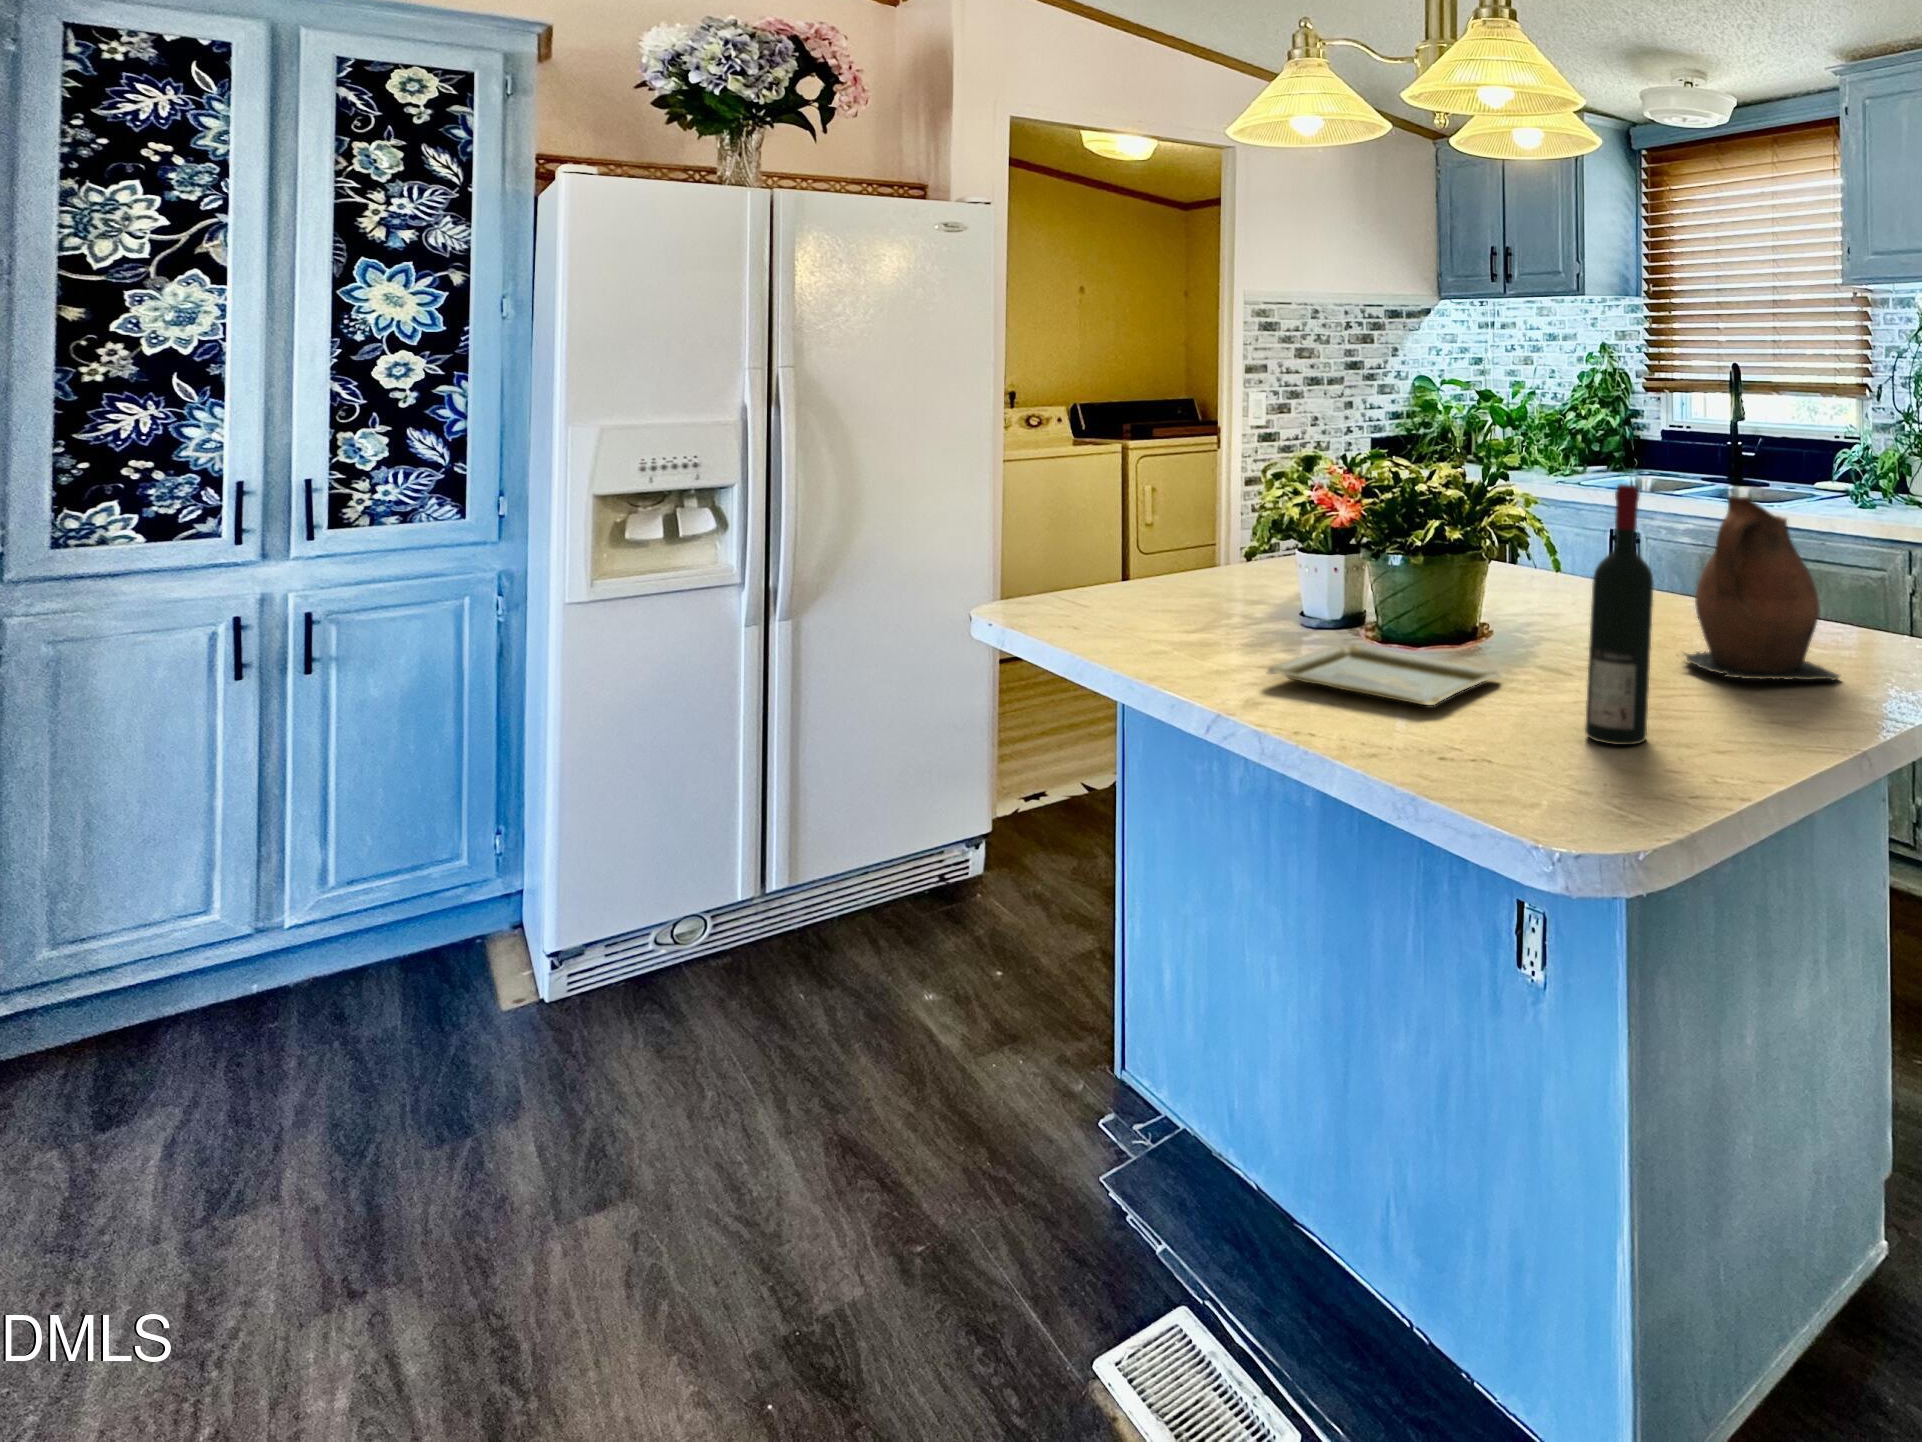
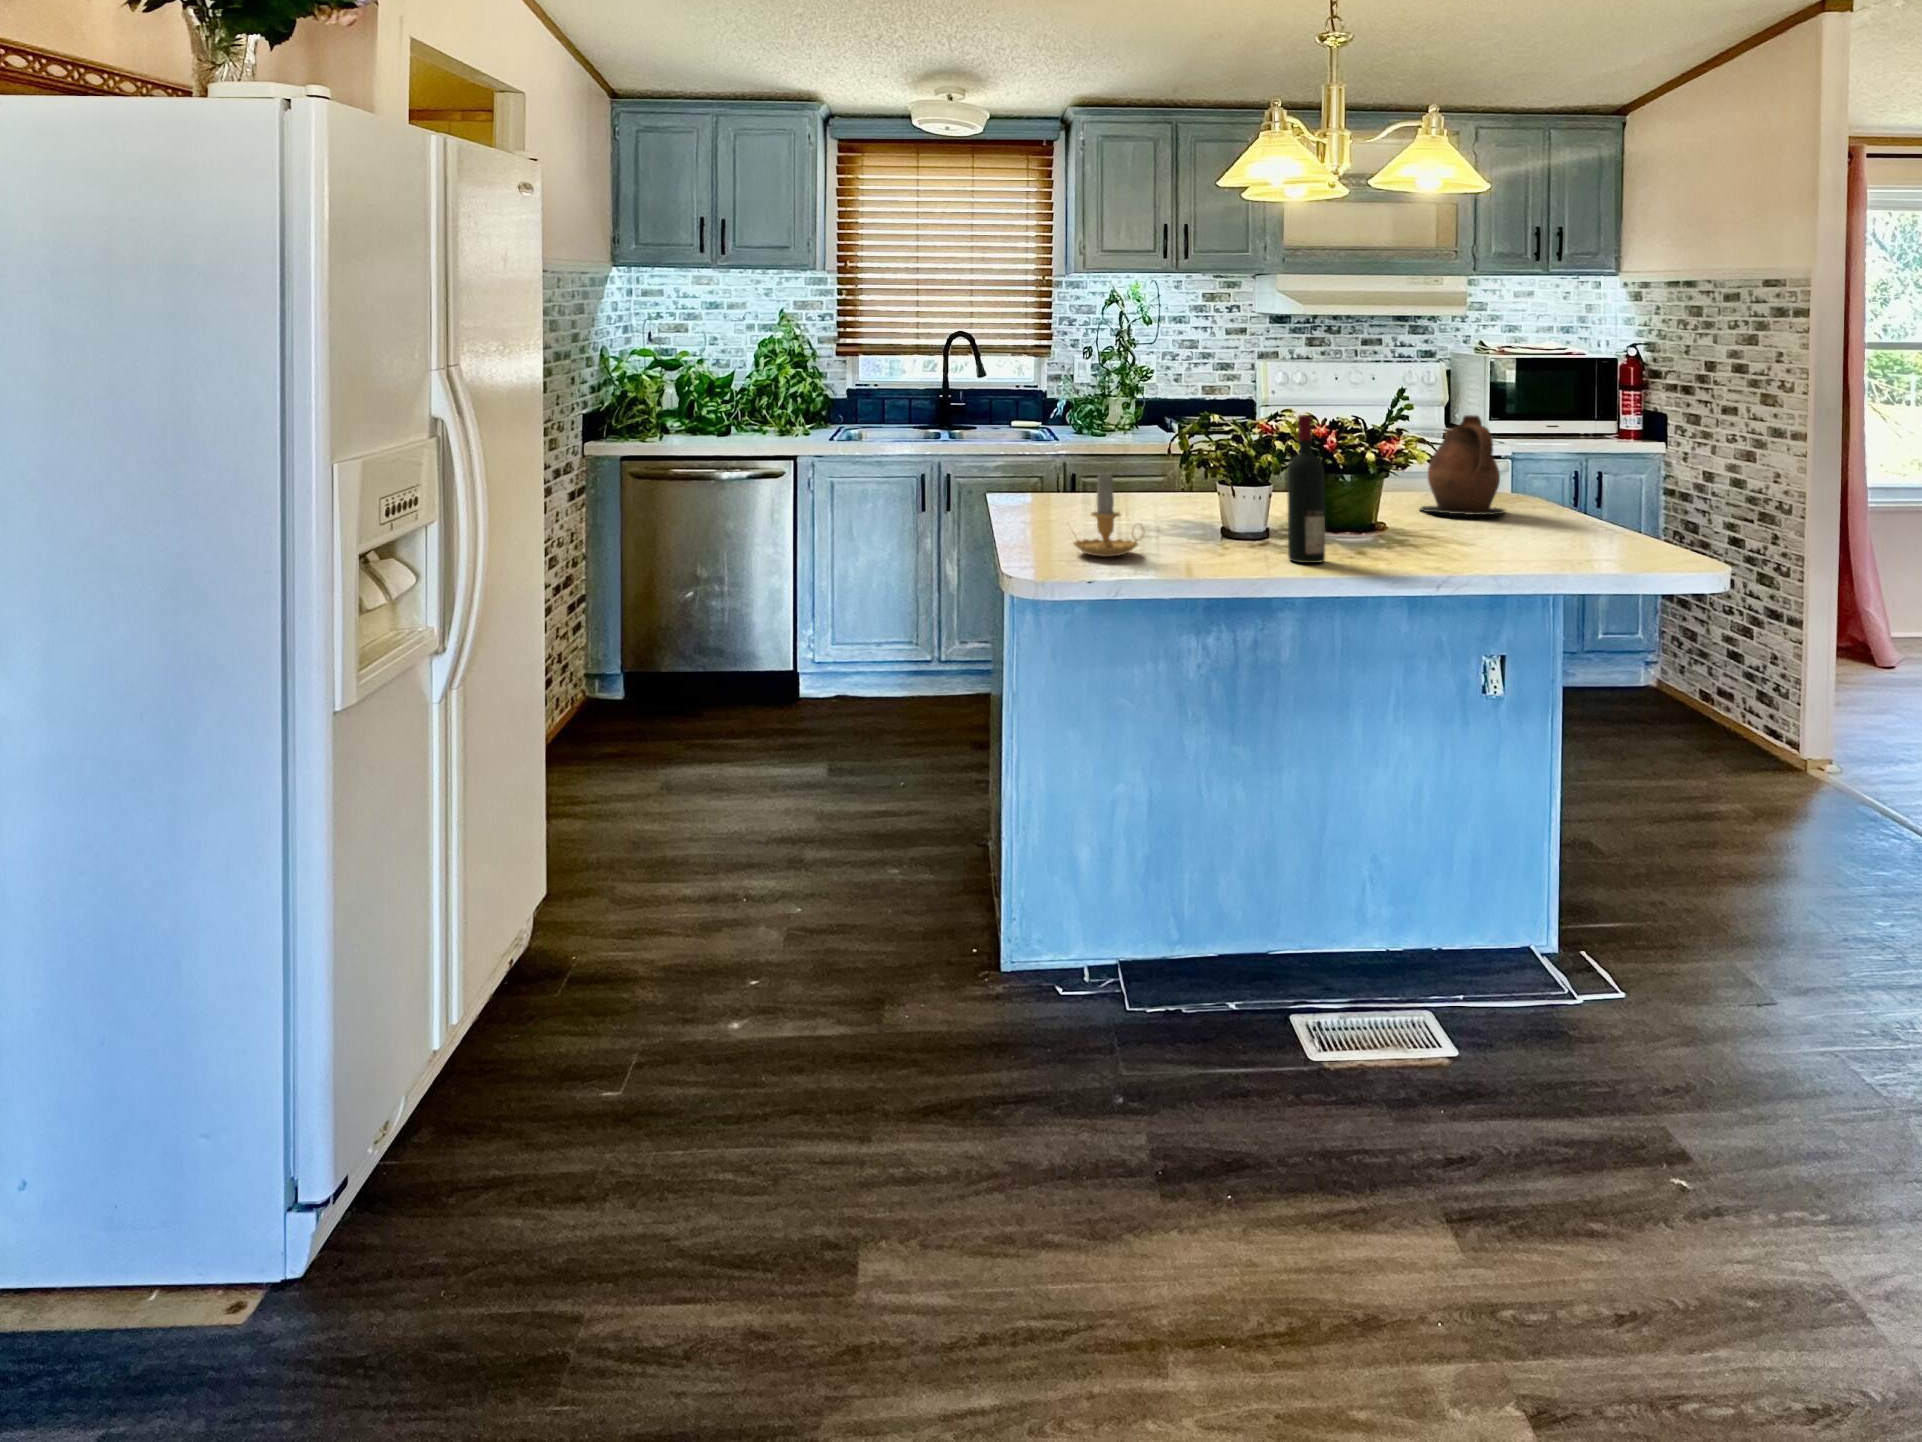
wine bottle: present [1585,485,1653,745] -> present [1287,415,1325,563]
candle: none [1081,506,1173,613] -> present [1073,473,1138,557]
tray: present [1267,645,1499,705] -> none [1334,532,1491,555]

